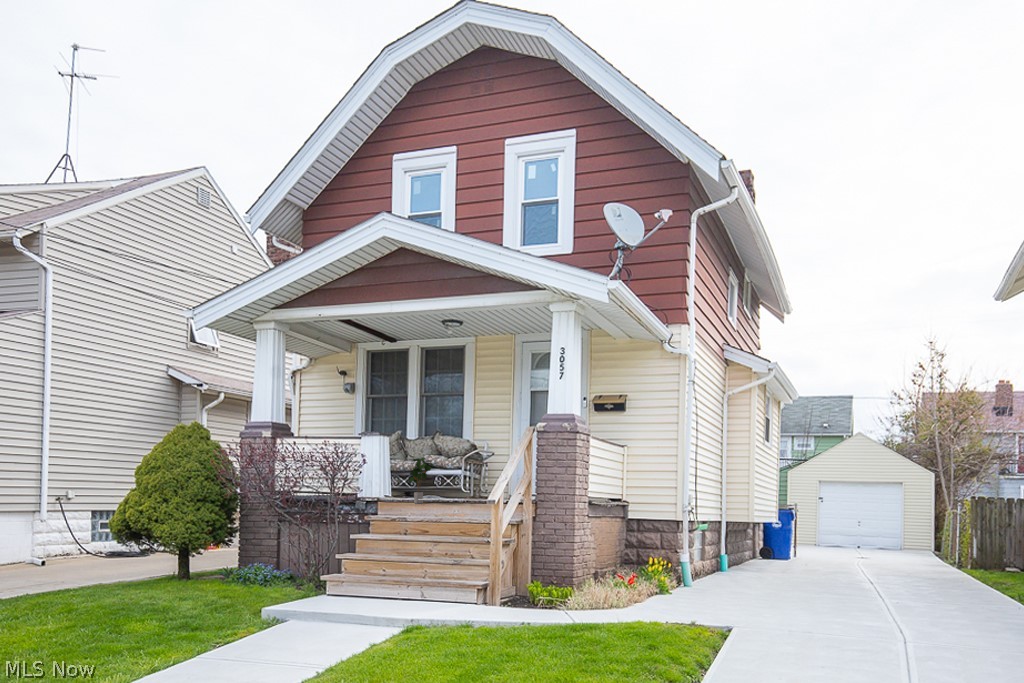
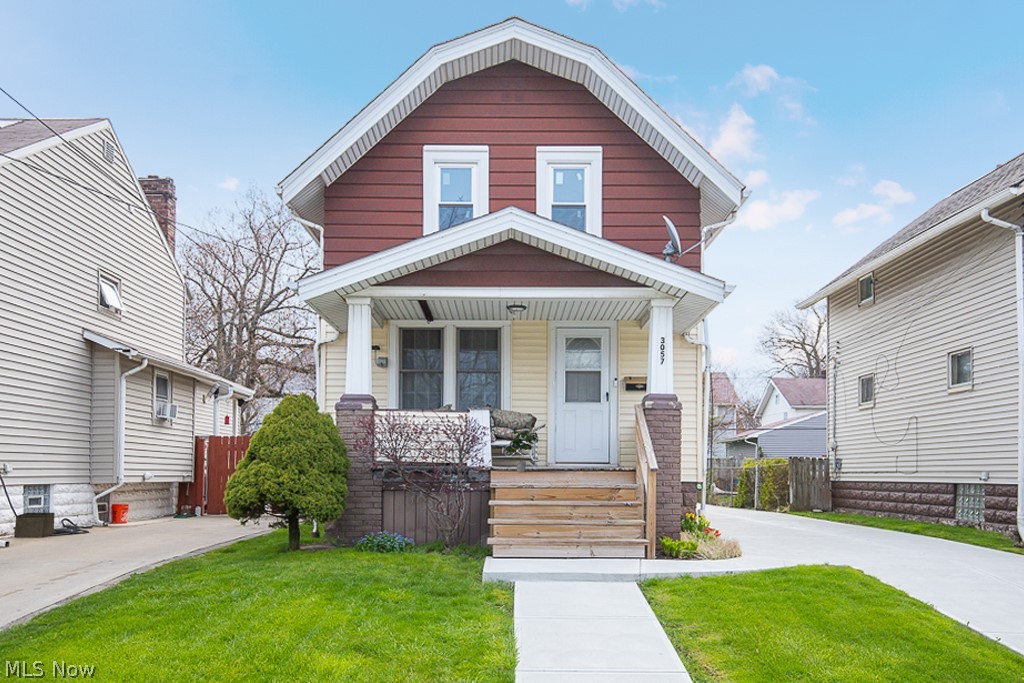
storage bin: none [72,537,111,560] -> present [14,513,55,538]

